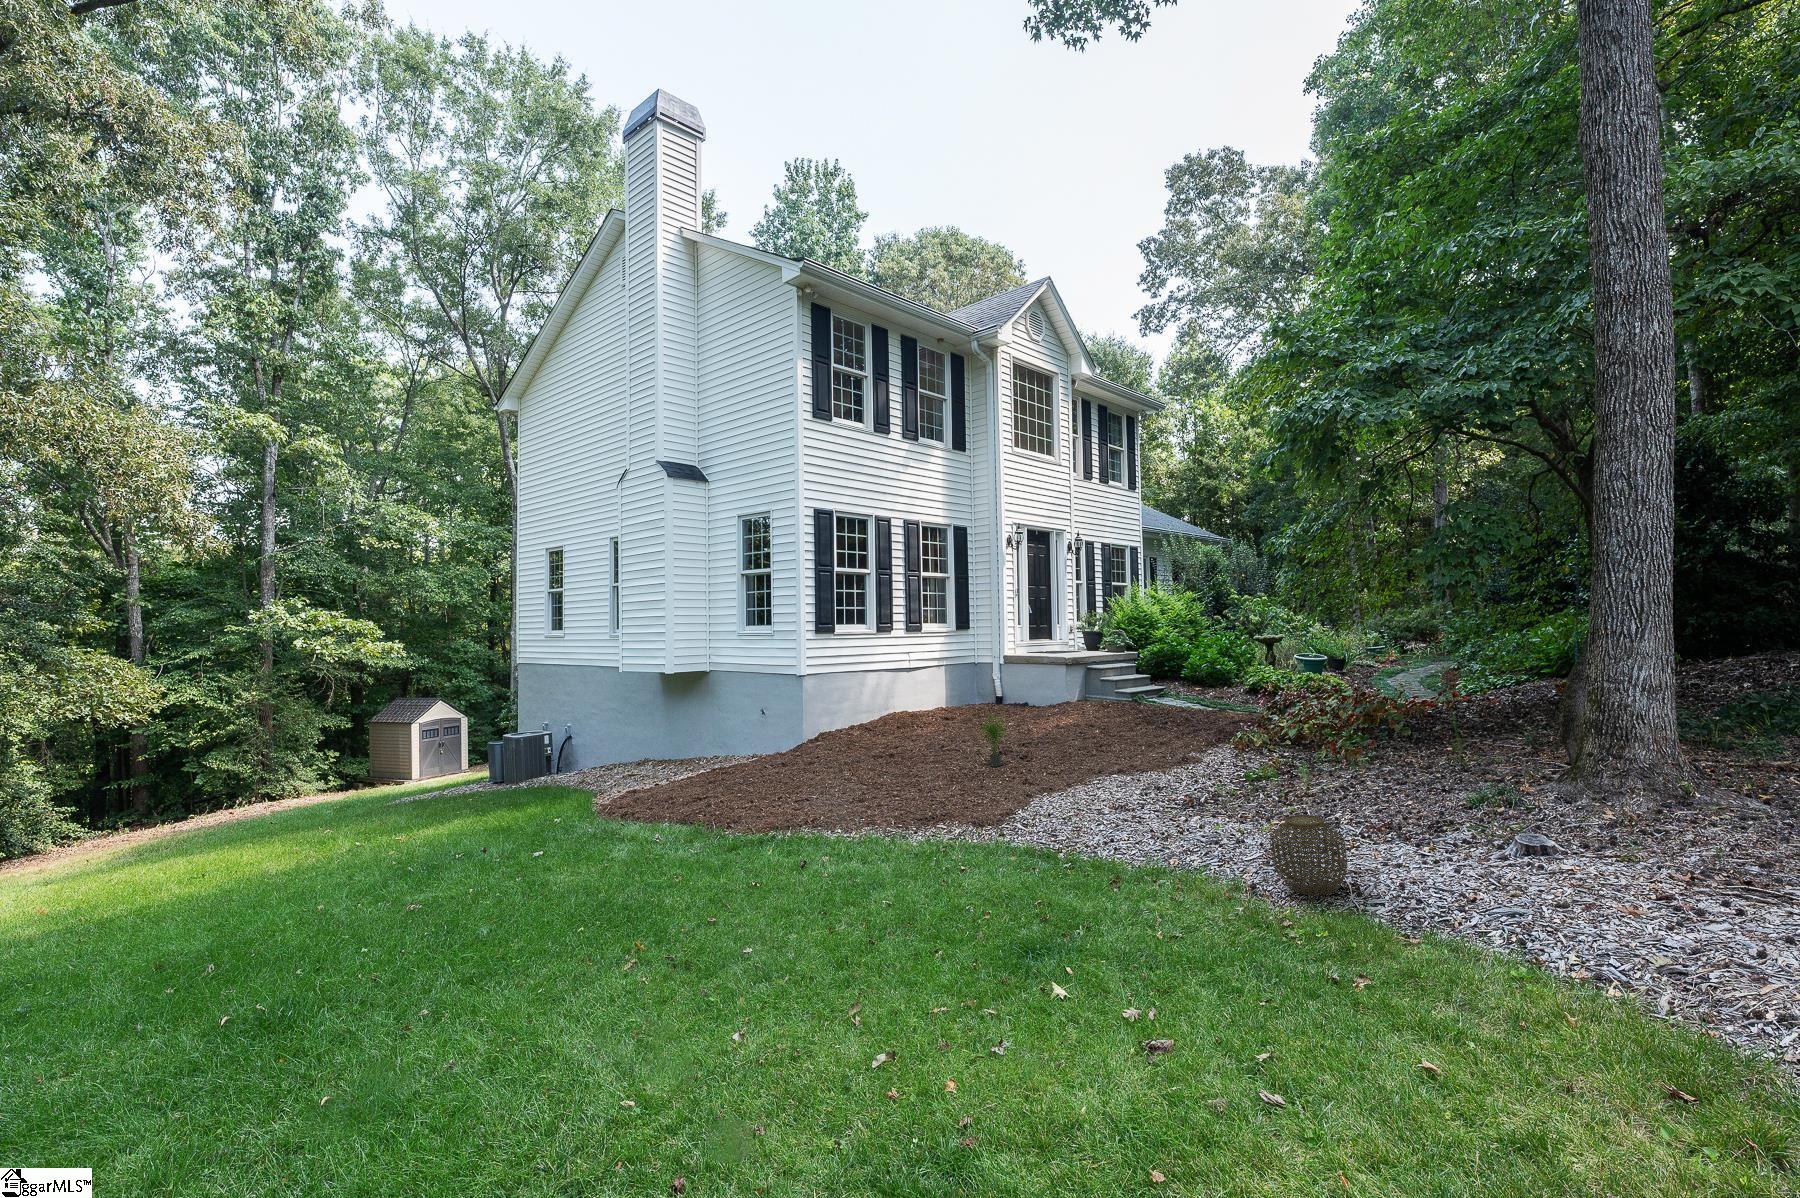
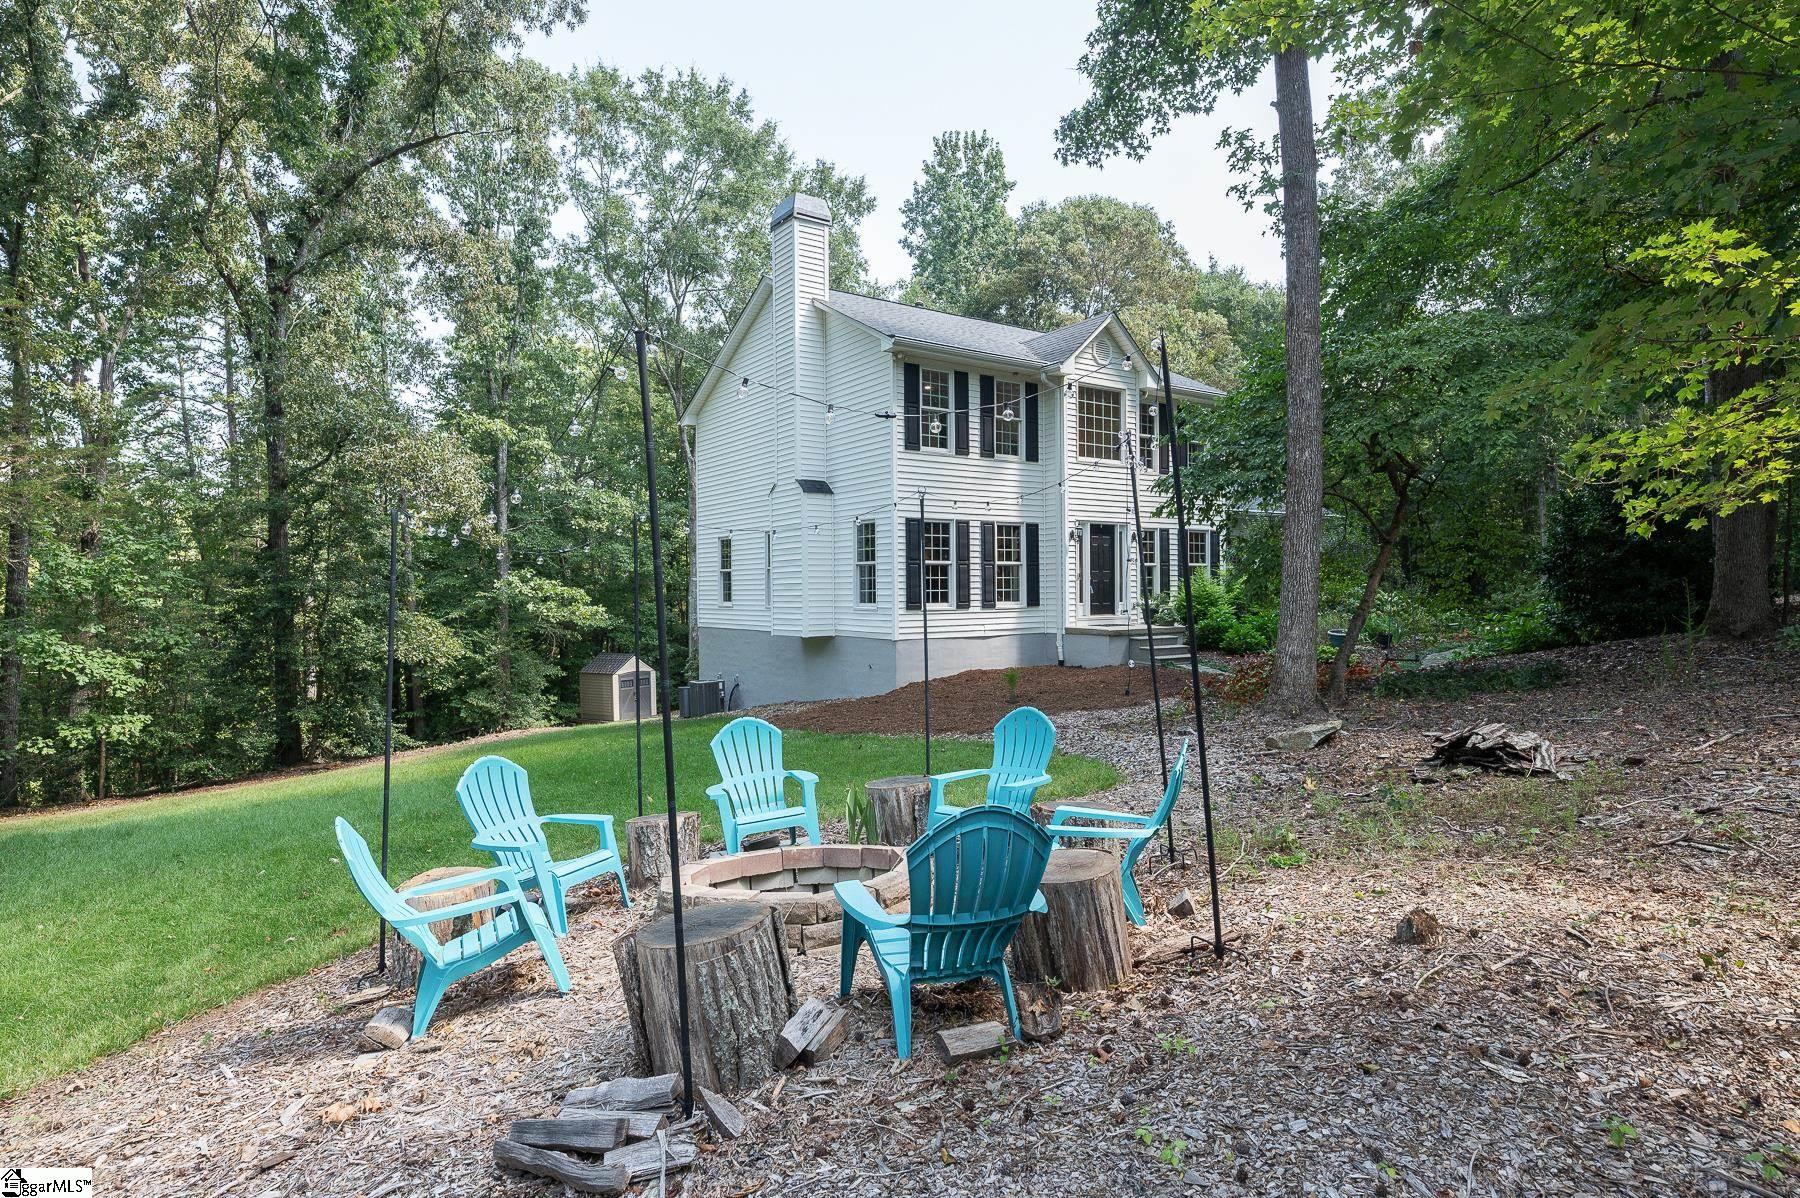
woven basket: present [1270,815,1347,895] -> none [1091,710,1128,749]

